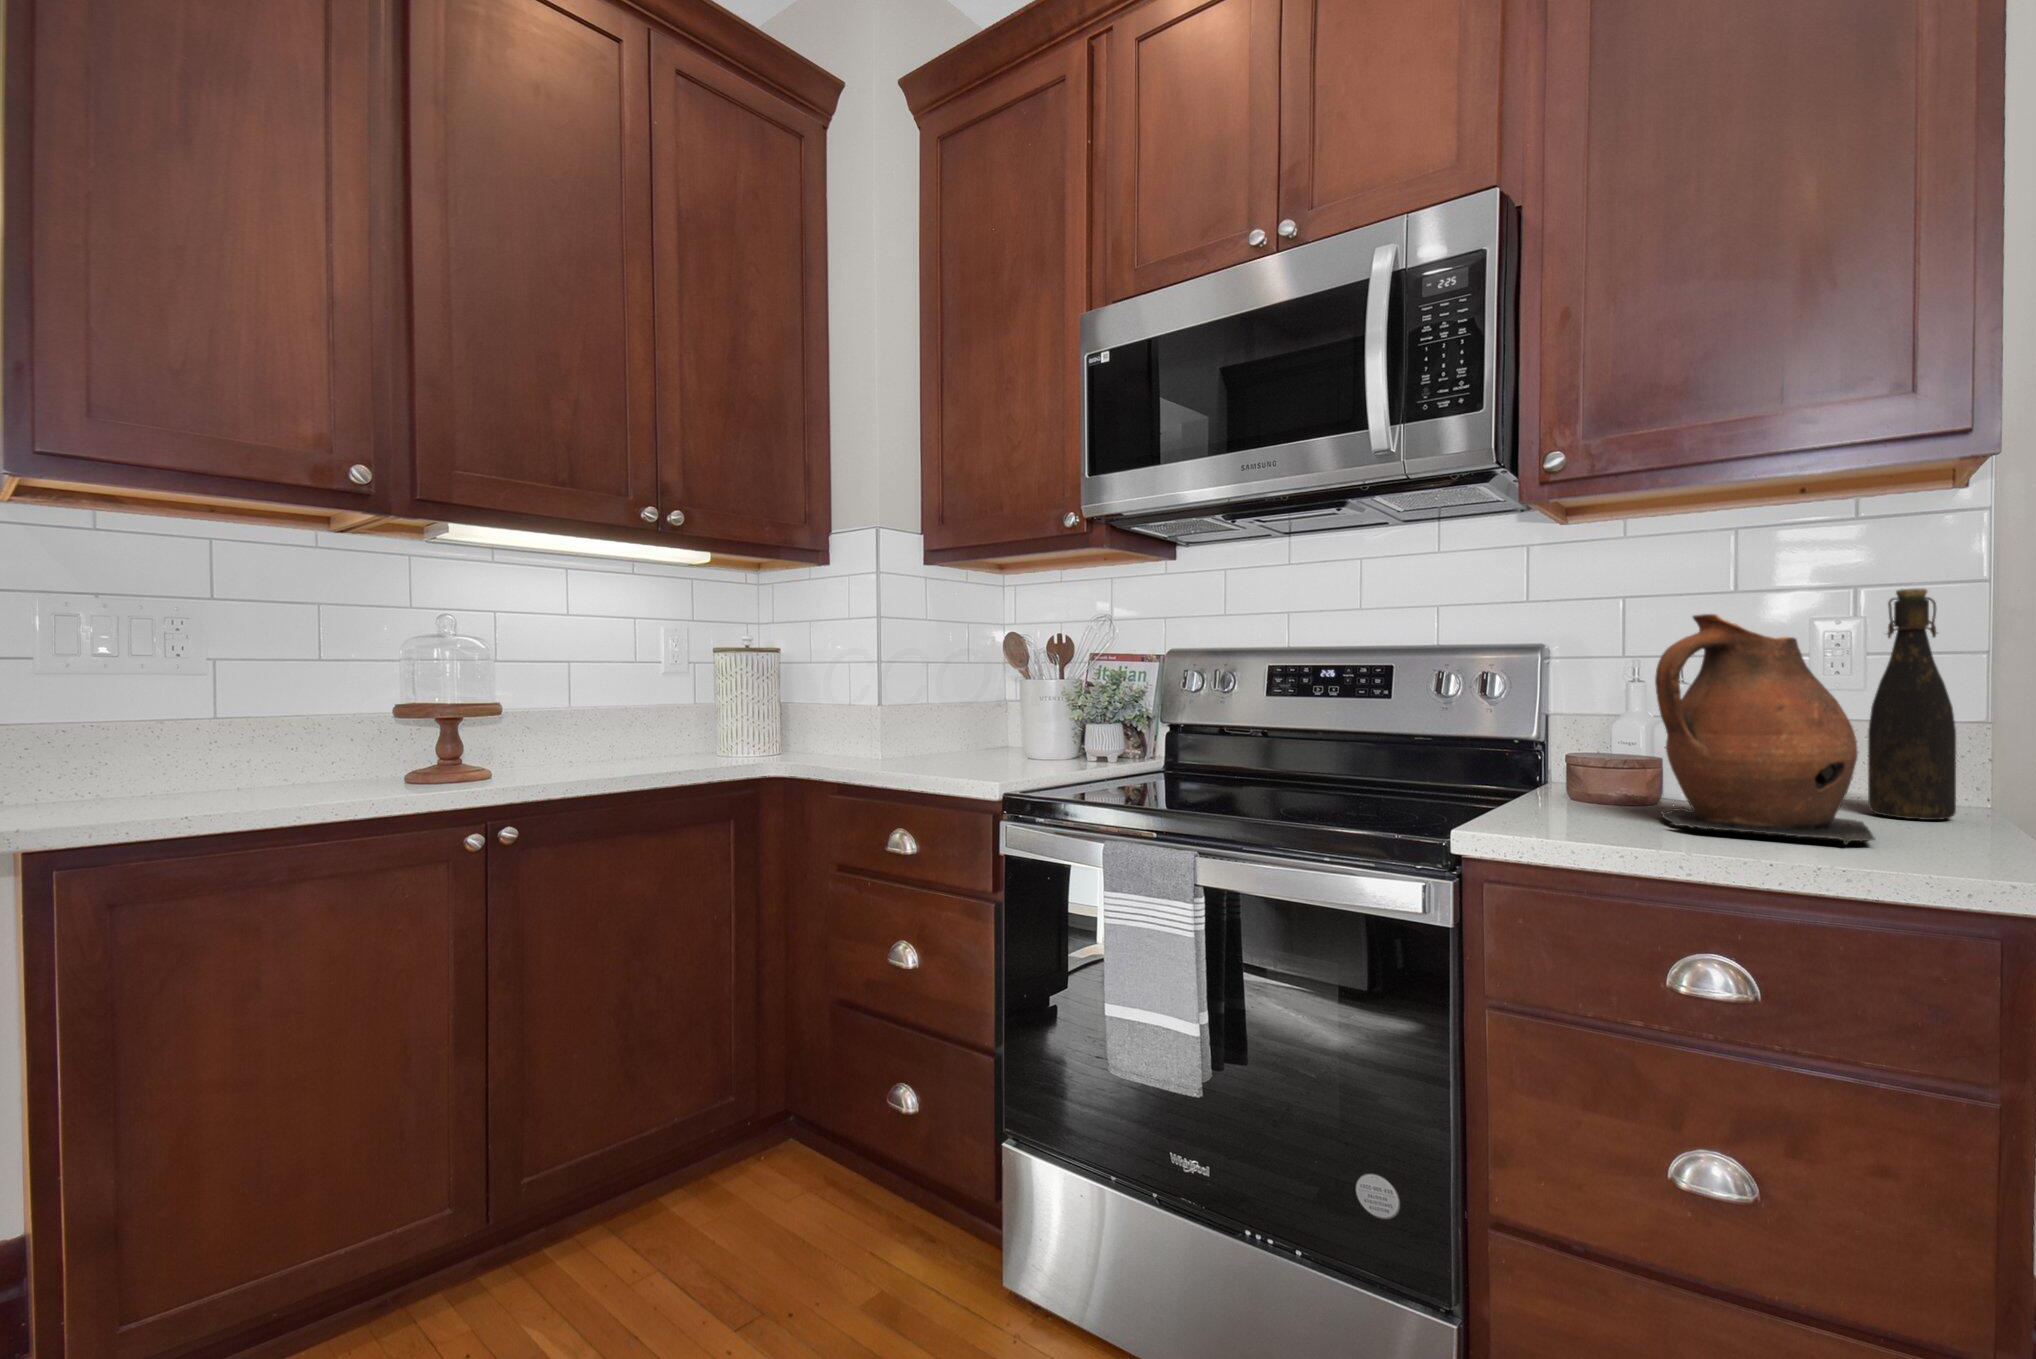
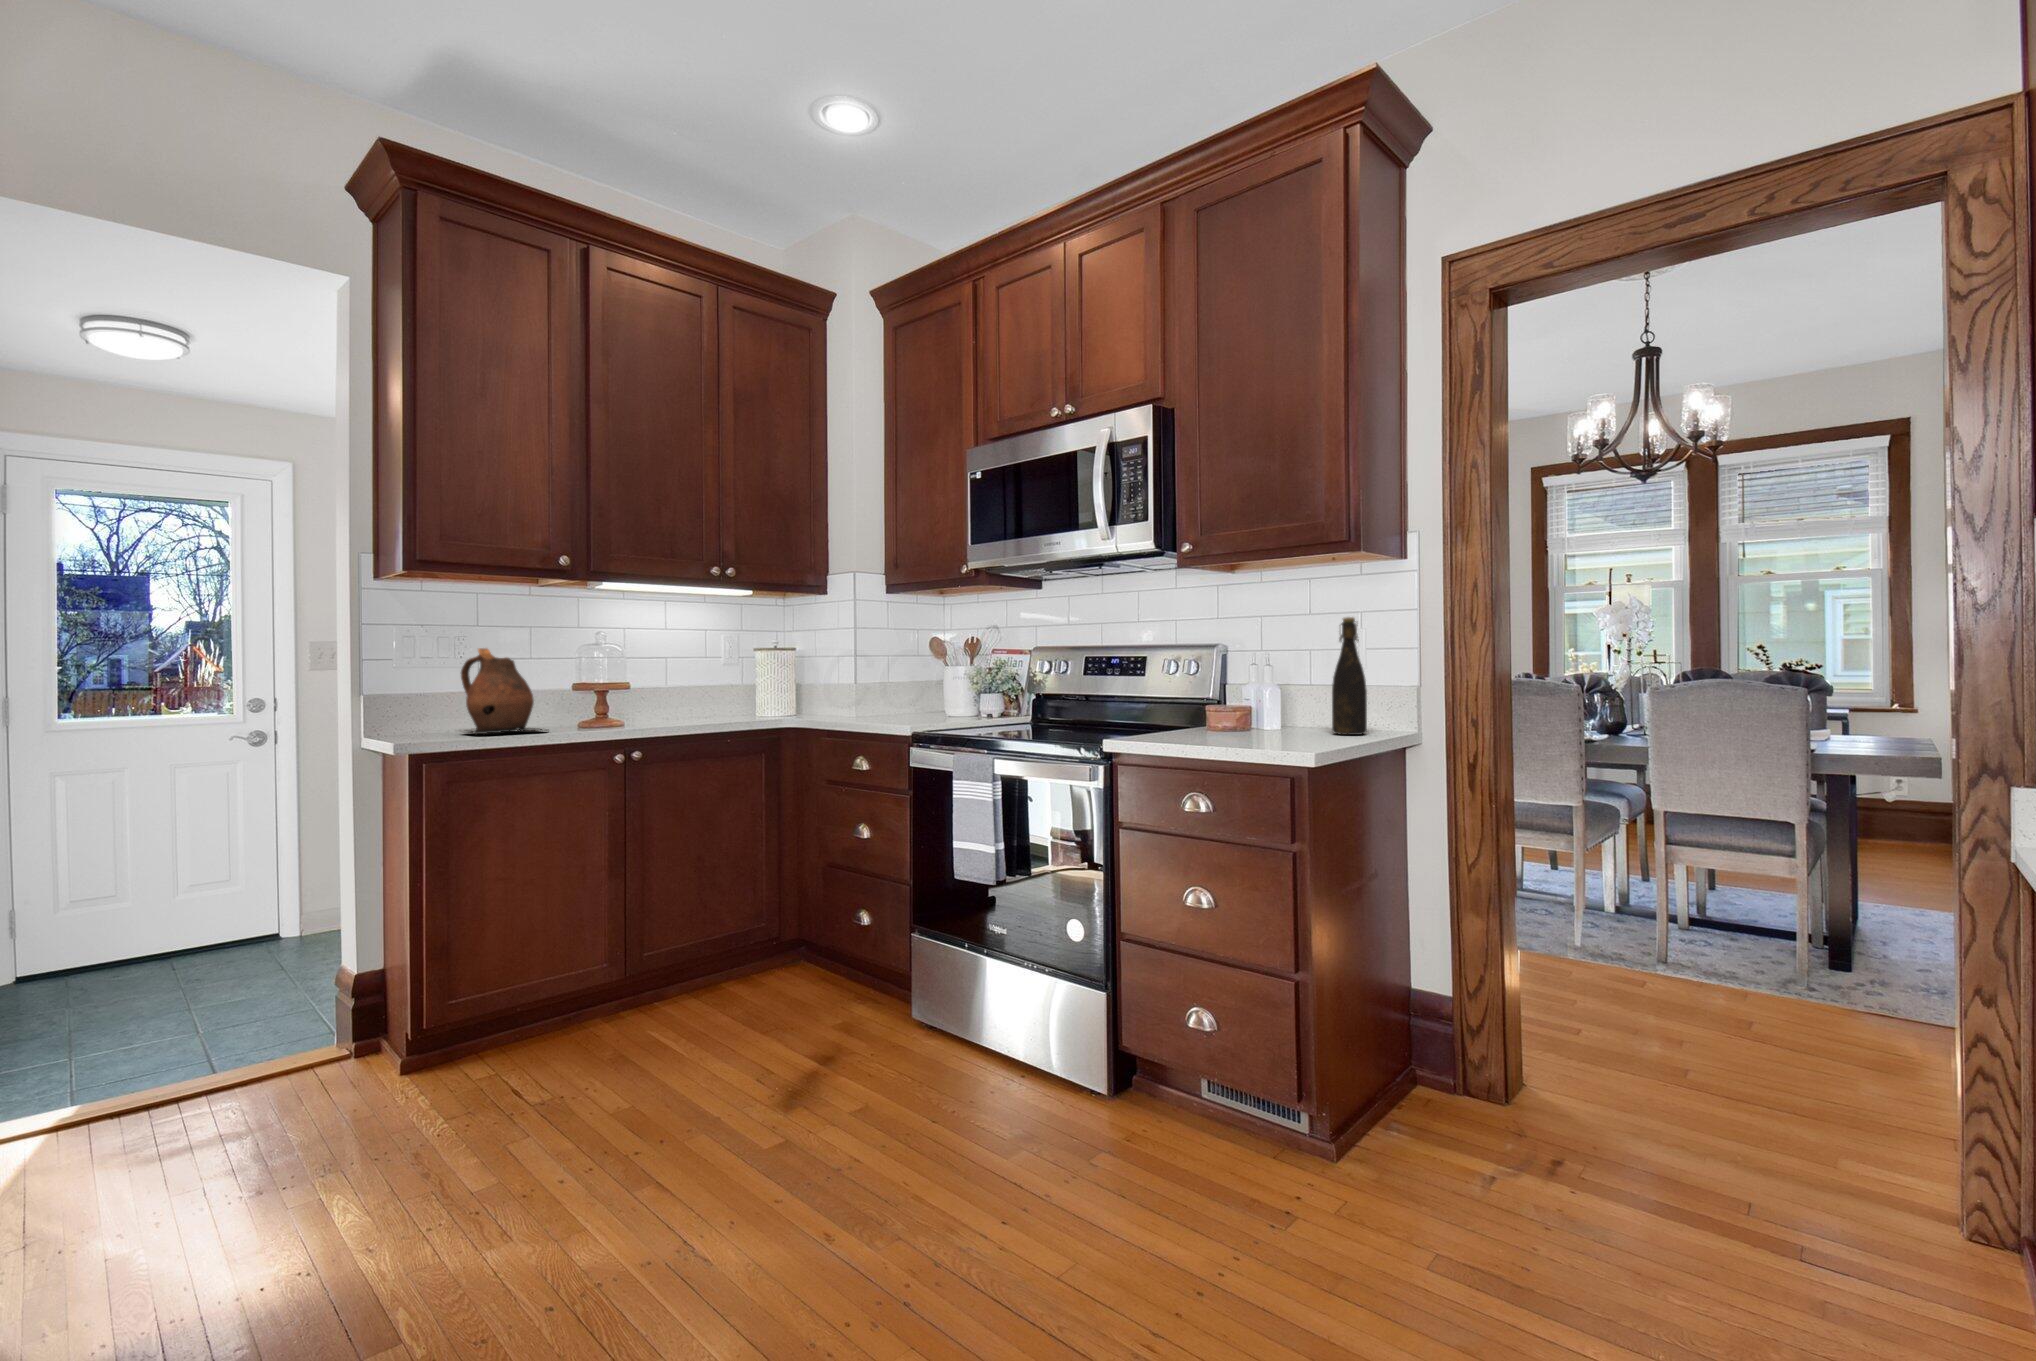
ceramic pitcher: present [1655,614,1875,845] -> present [461,648,548,734]

